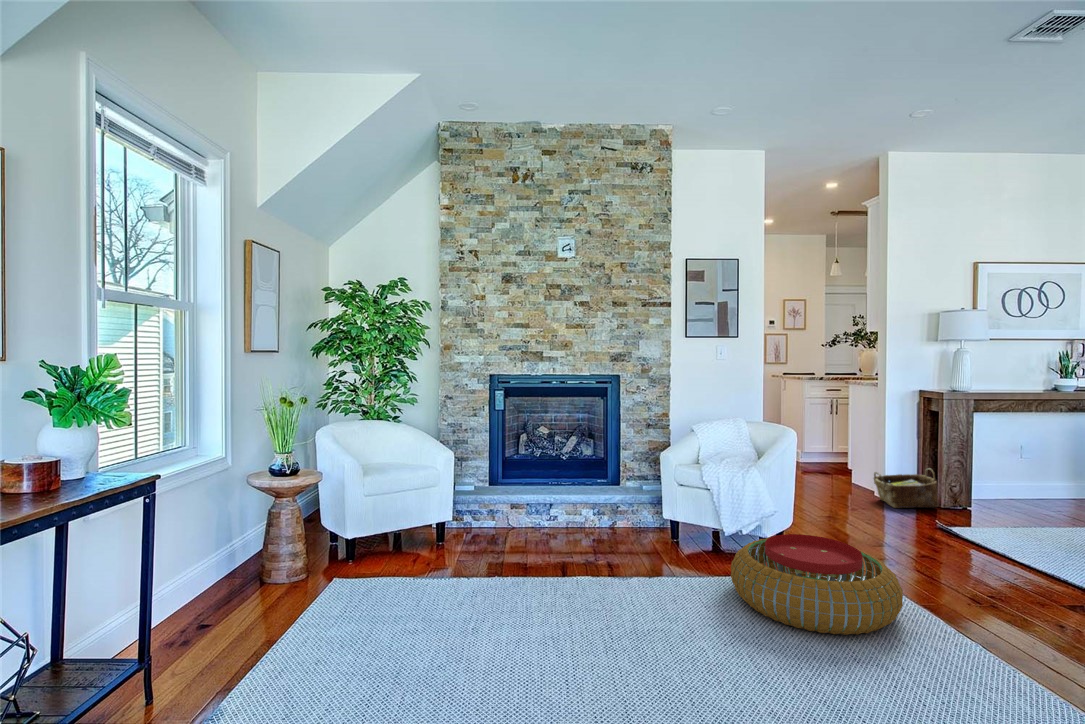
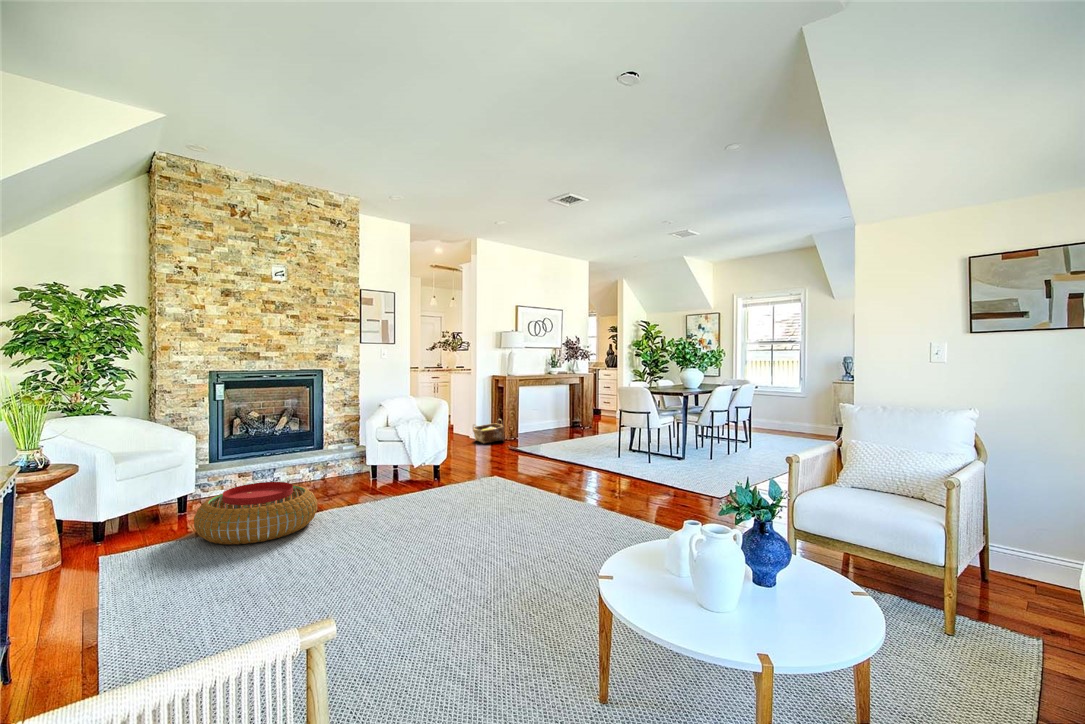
pouf: present [731,534,903,635] -> present [194,482,317,545]

